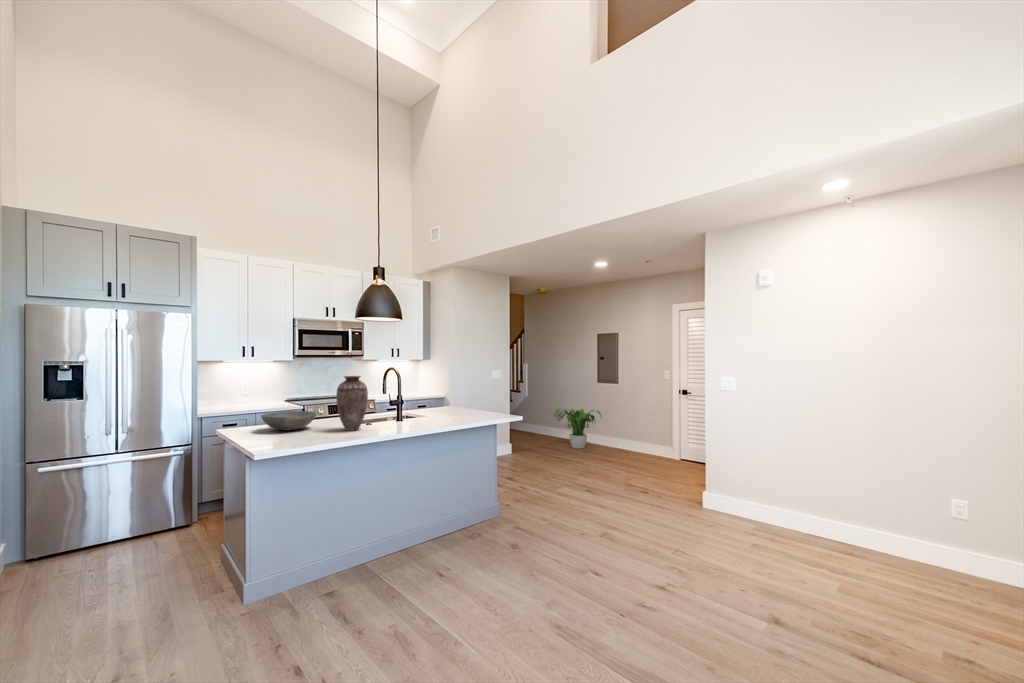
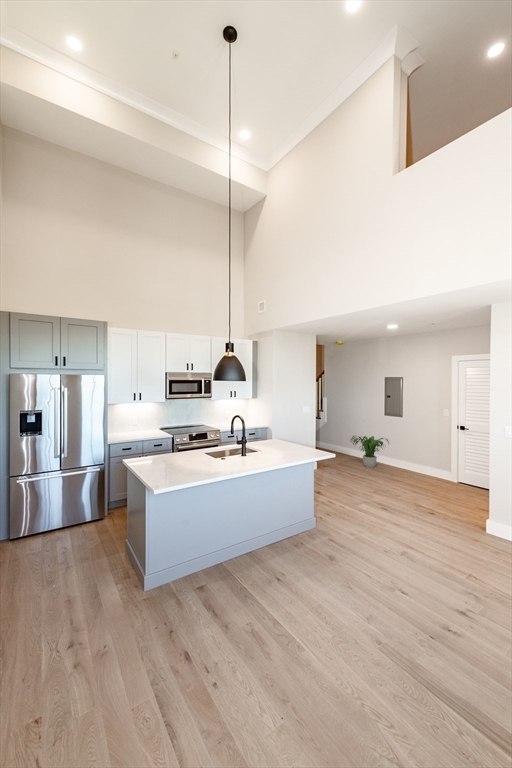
vase: present [336,376,368,431] -> none [204,428,225,469]
bowl: present [261,411,316,430] -> none [152,451,189,467]

